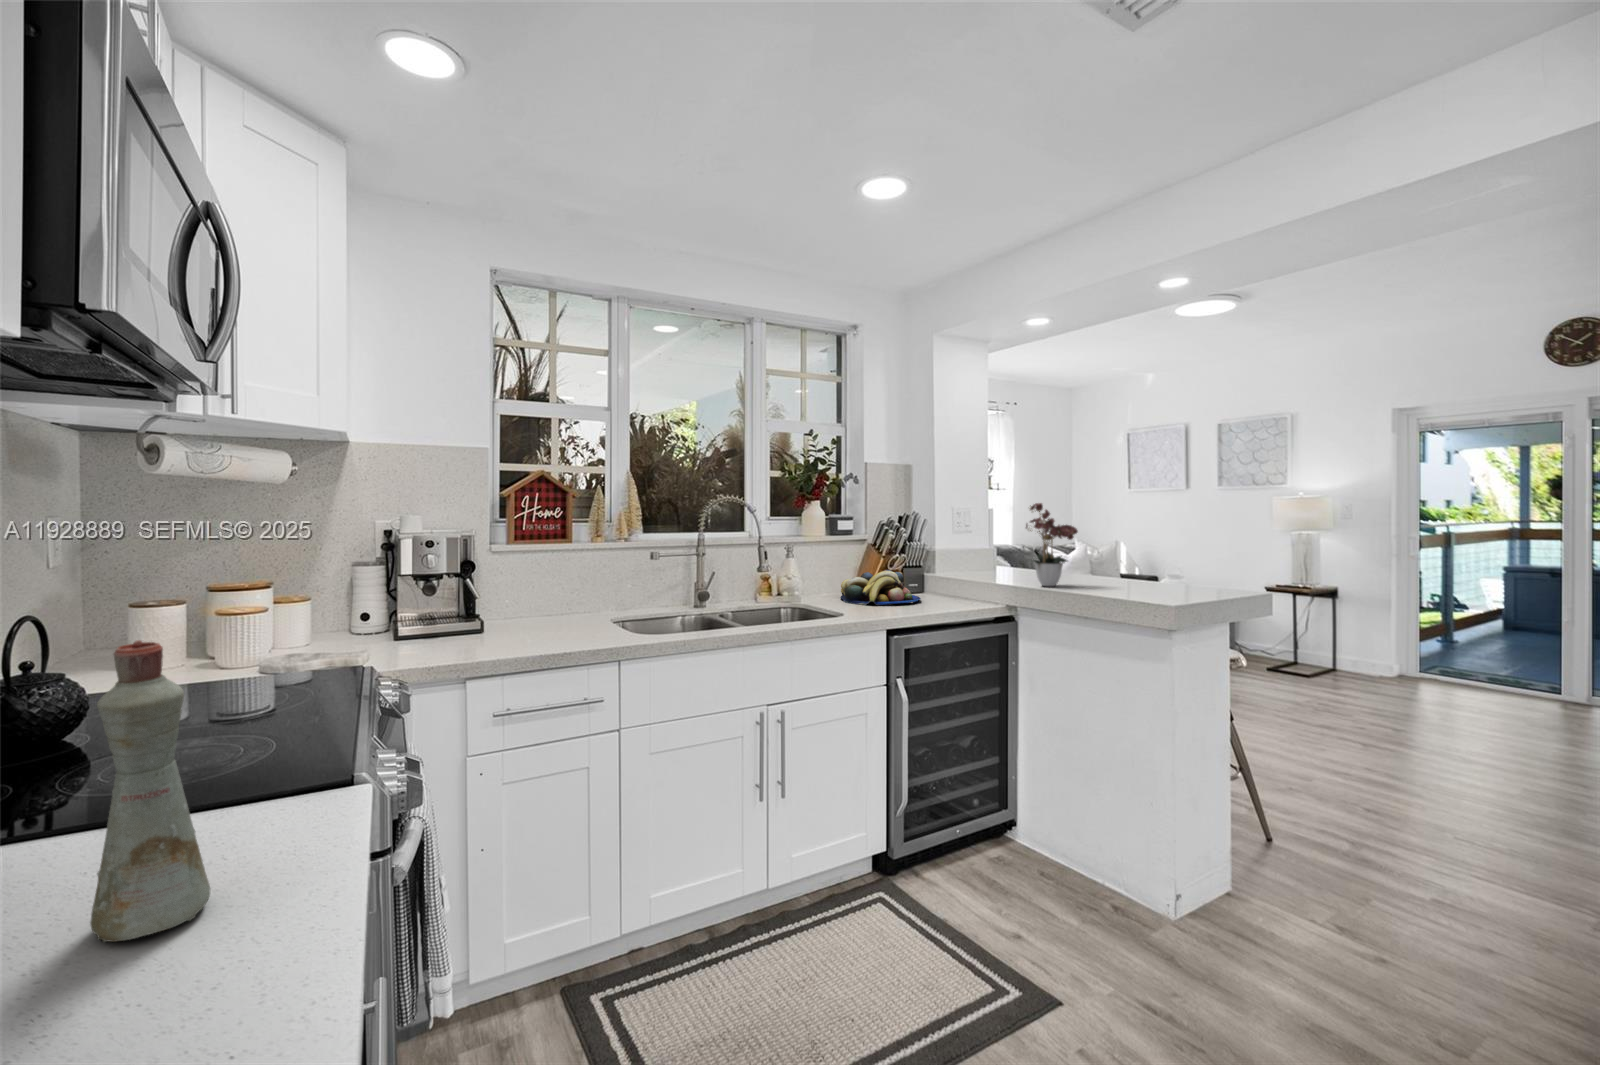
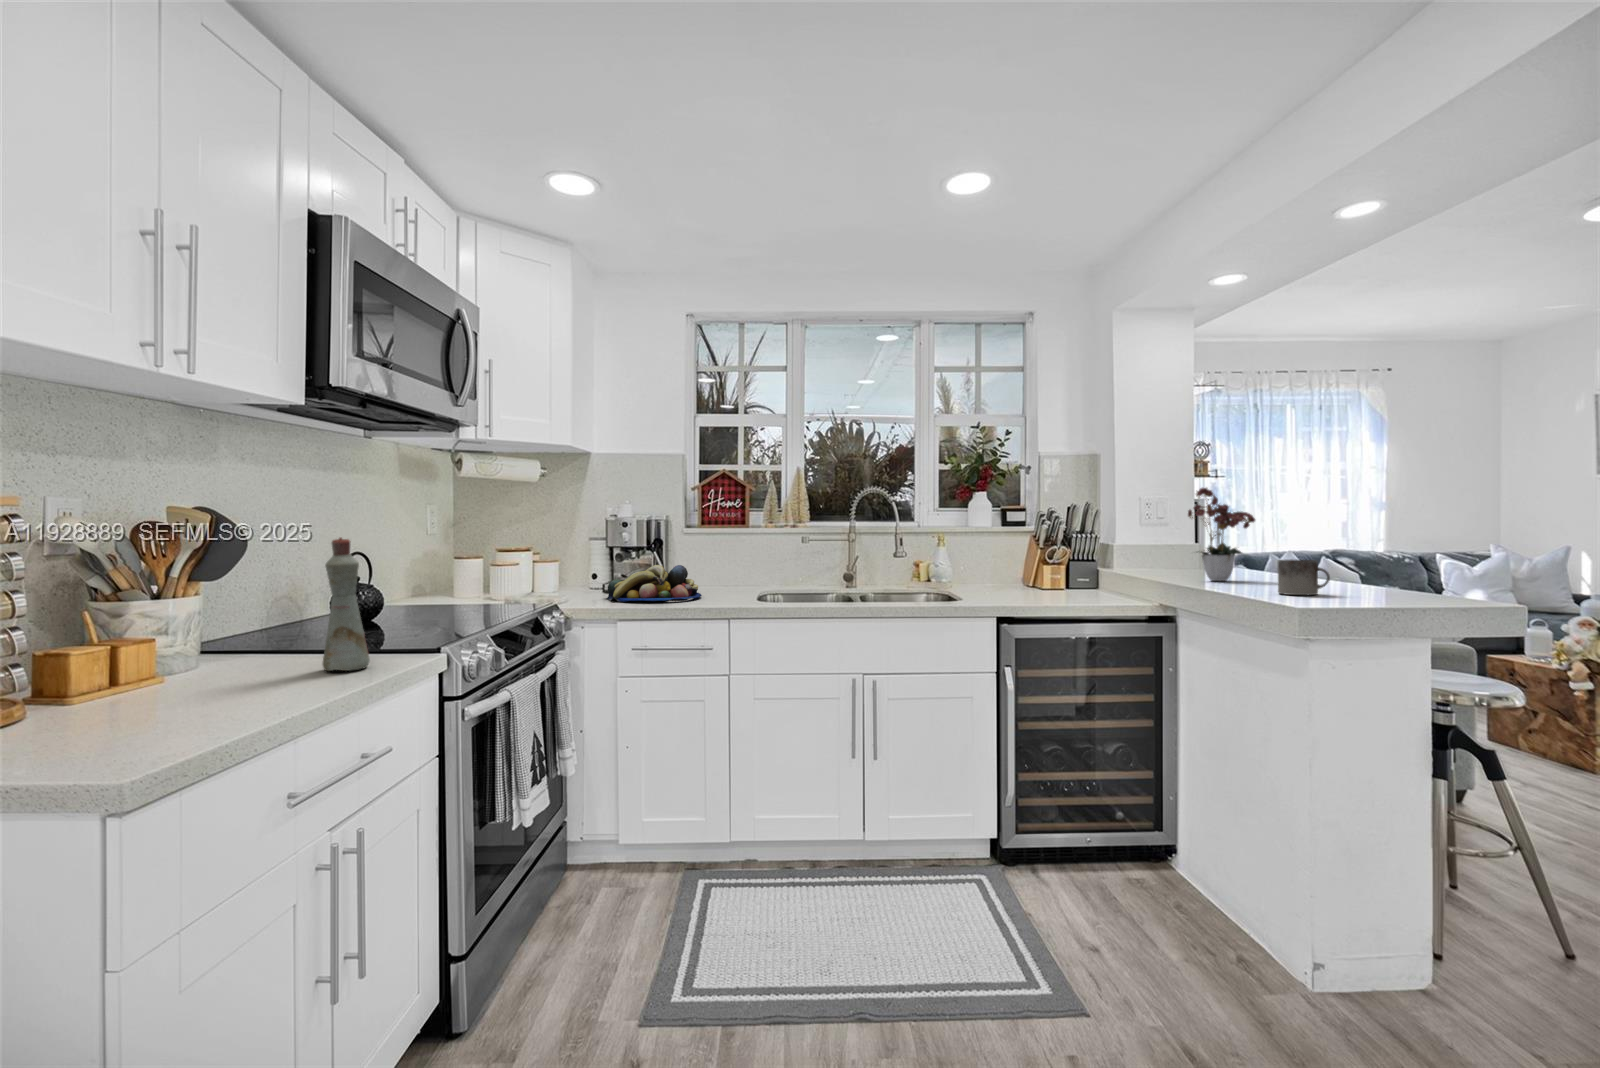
fruit bowl: present [840,570,921,605] -> present [607,565,702,602]
mug: none [1133,570,1177,602] -> present [1278,560,1330,595]

